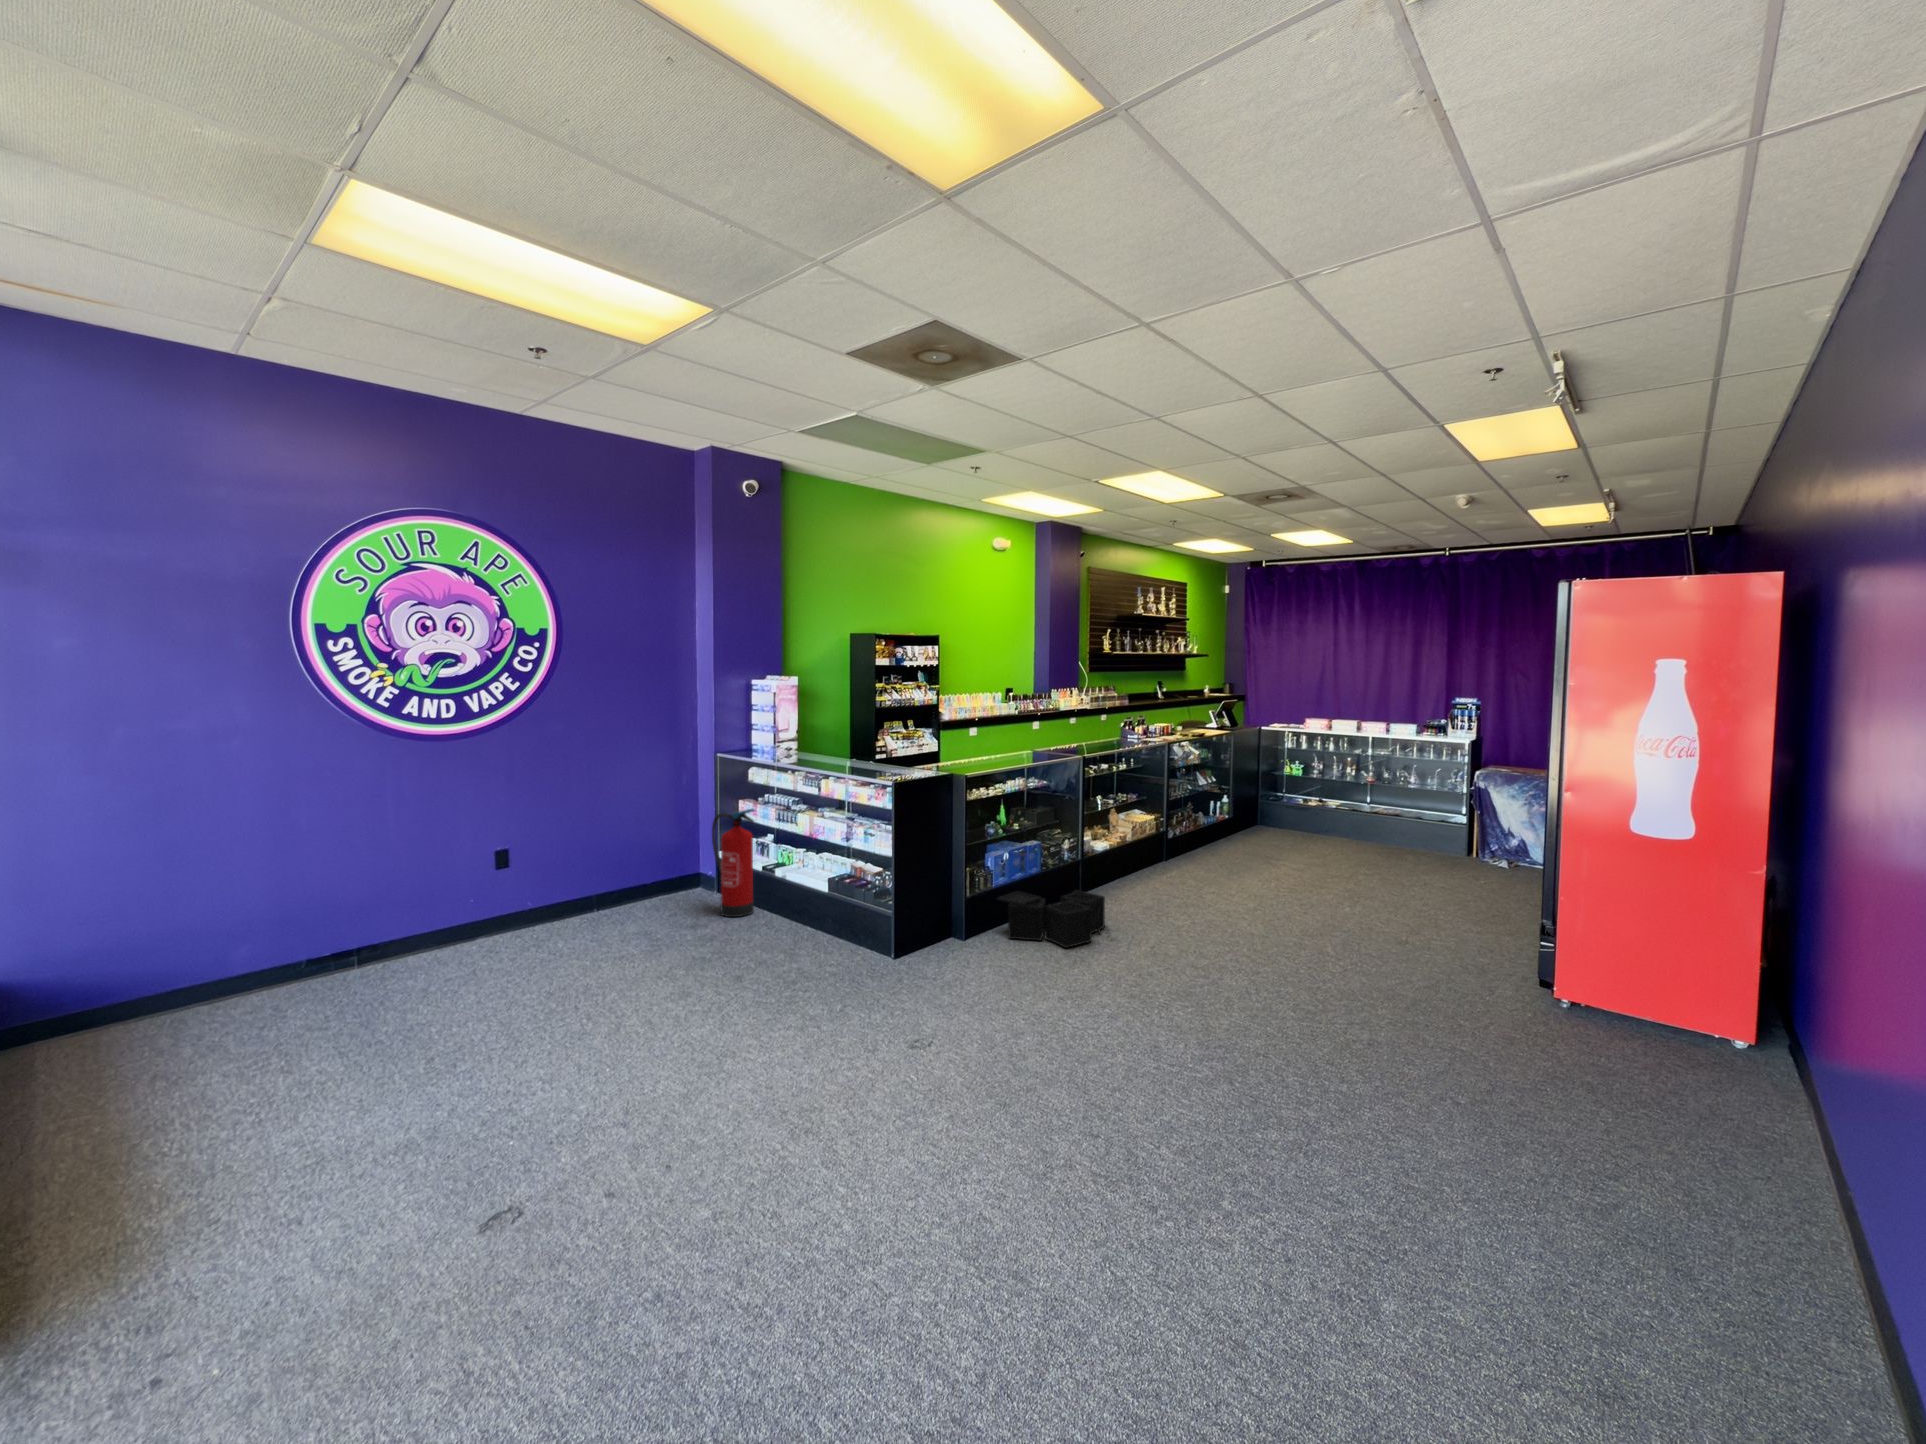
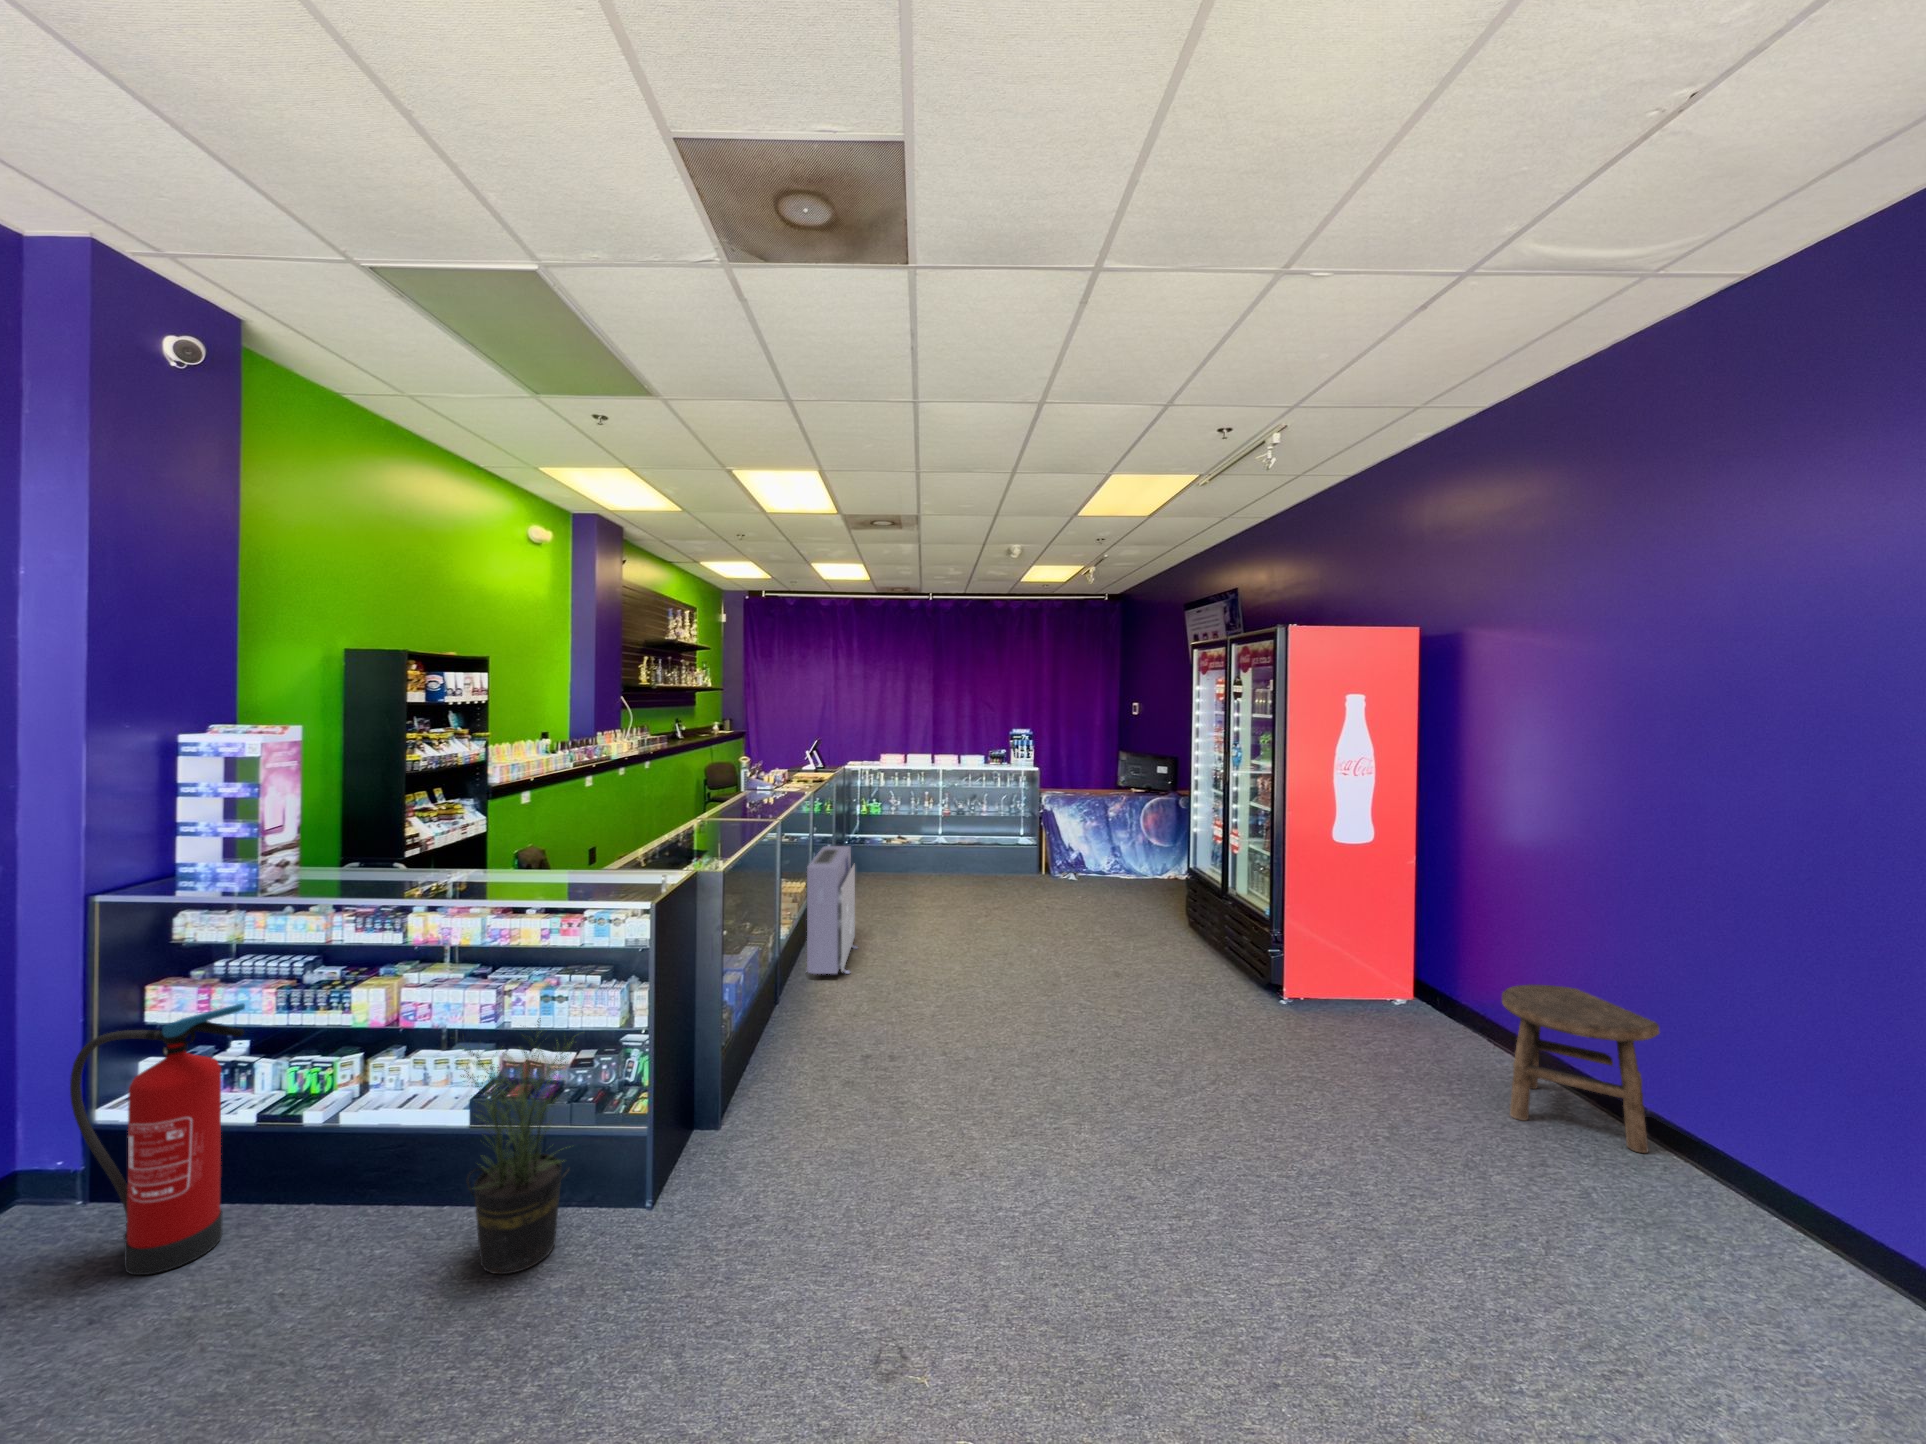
air purifier: none [1123,789,1197,888] -> present [807,846,858,974]
potted plant: none [803,833,863,957] -> present [460,1018,579,1274]
storage bin: present [998,890,1105,948] -> none [751,1003,894,1106]
stool: none [1600,1011,1817,1206] -> present [1502,984,1660,1153]

